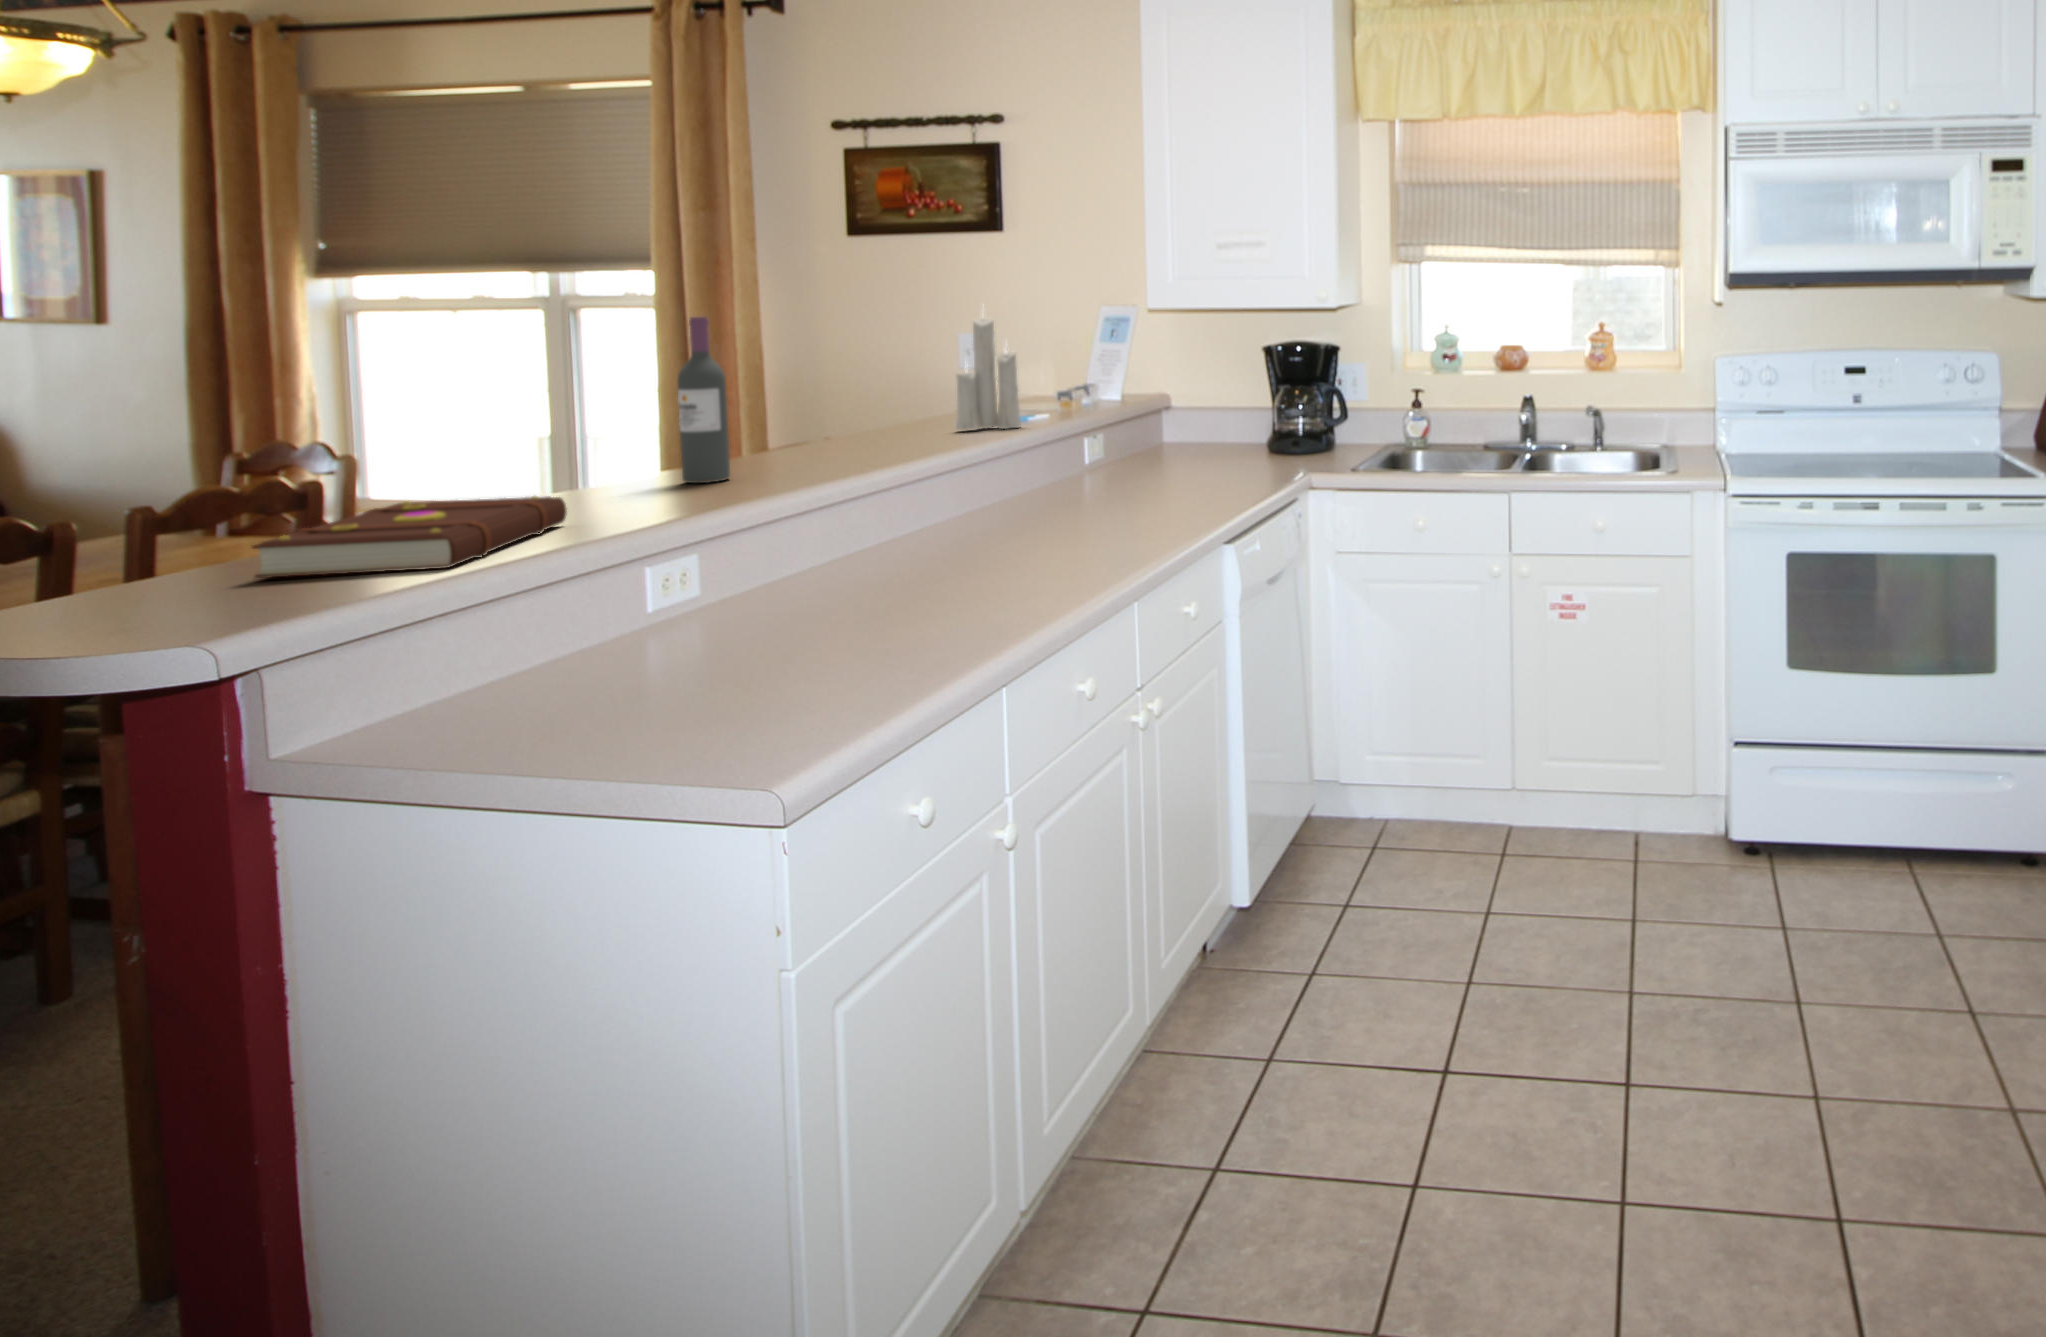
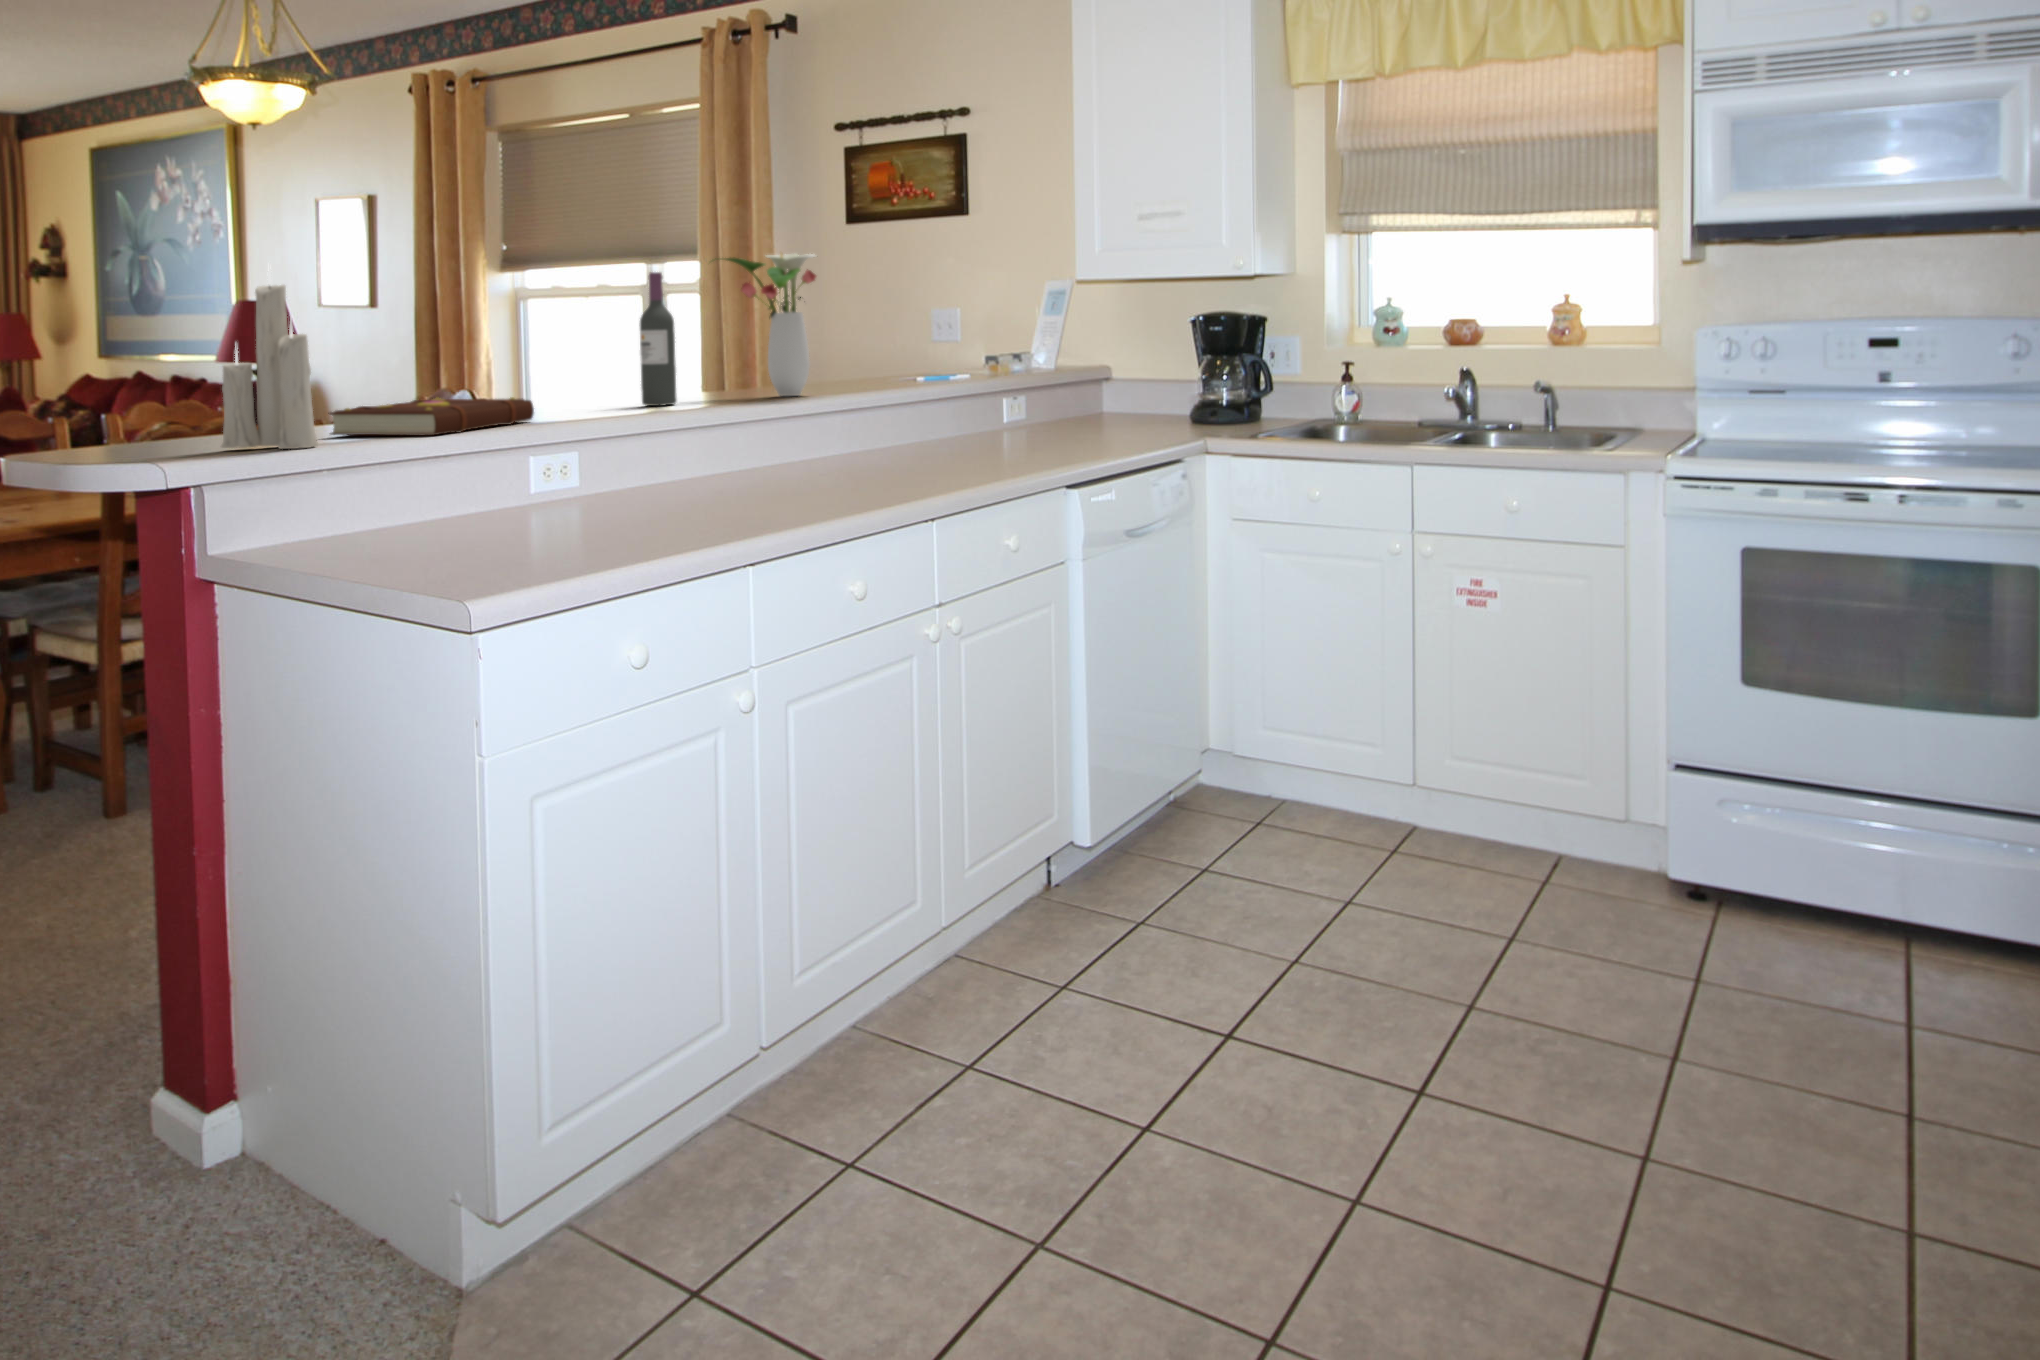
flower arrangement: none [753,286,899,458] -> present [715,254,816,396]
candle: present [956,317,1021,430] -> present [221,270,318,449]

